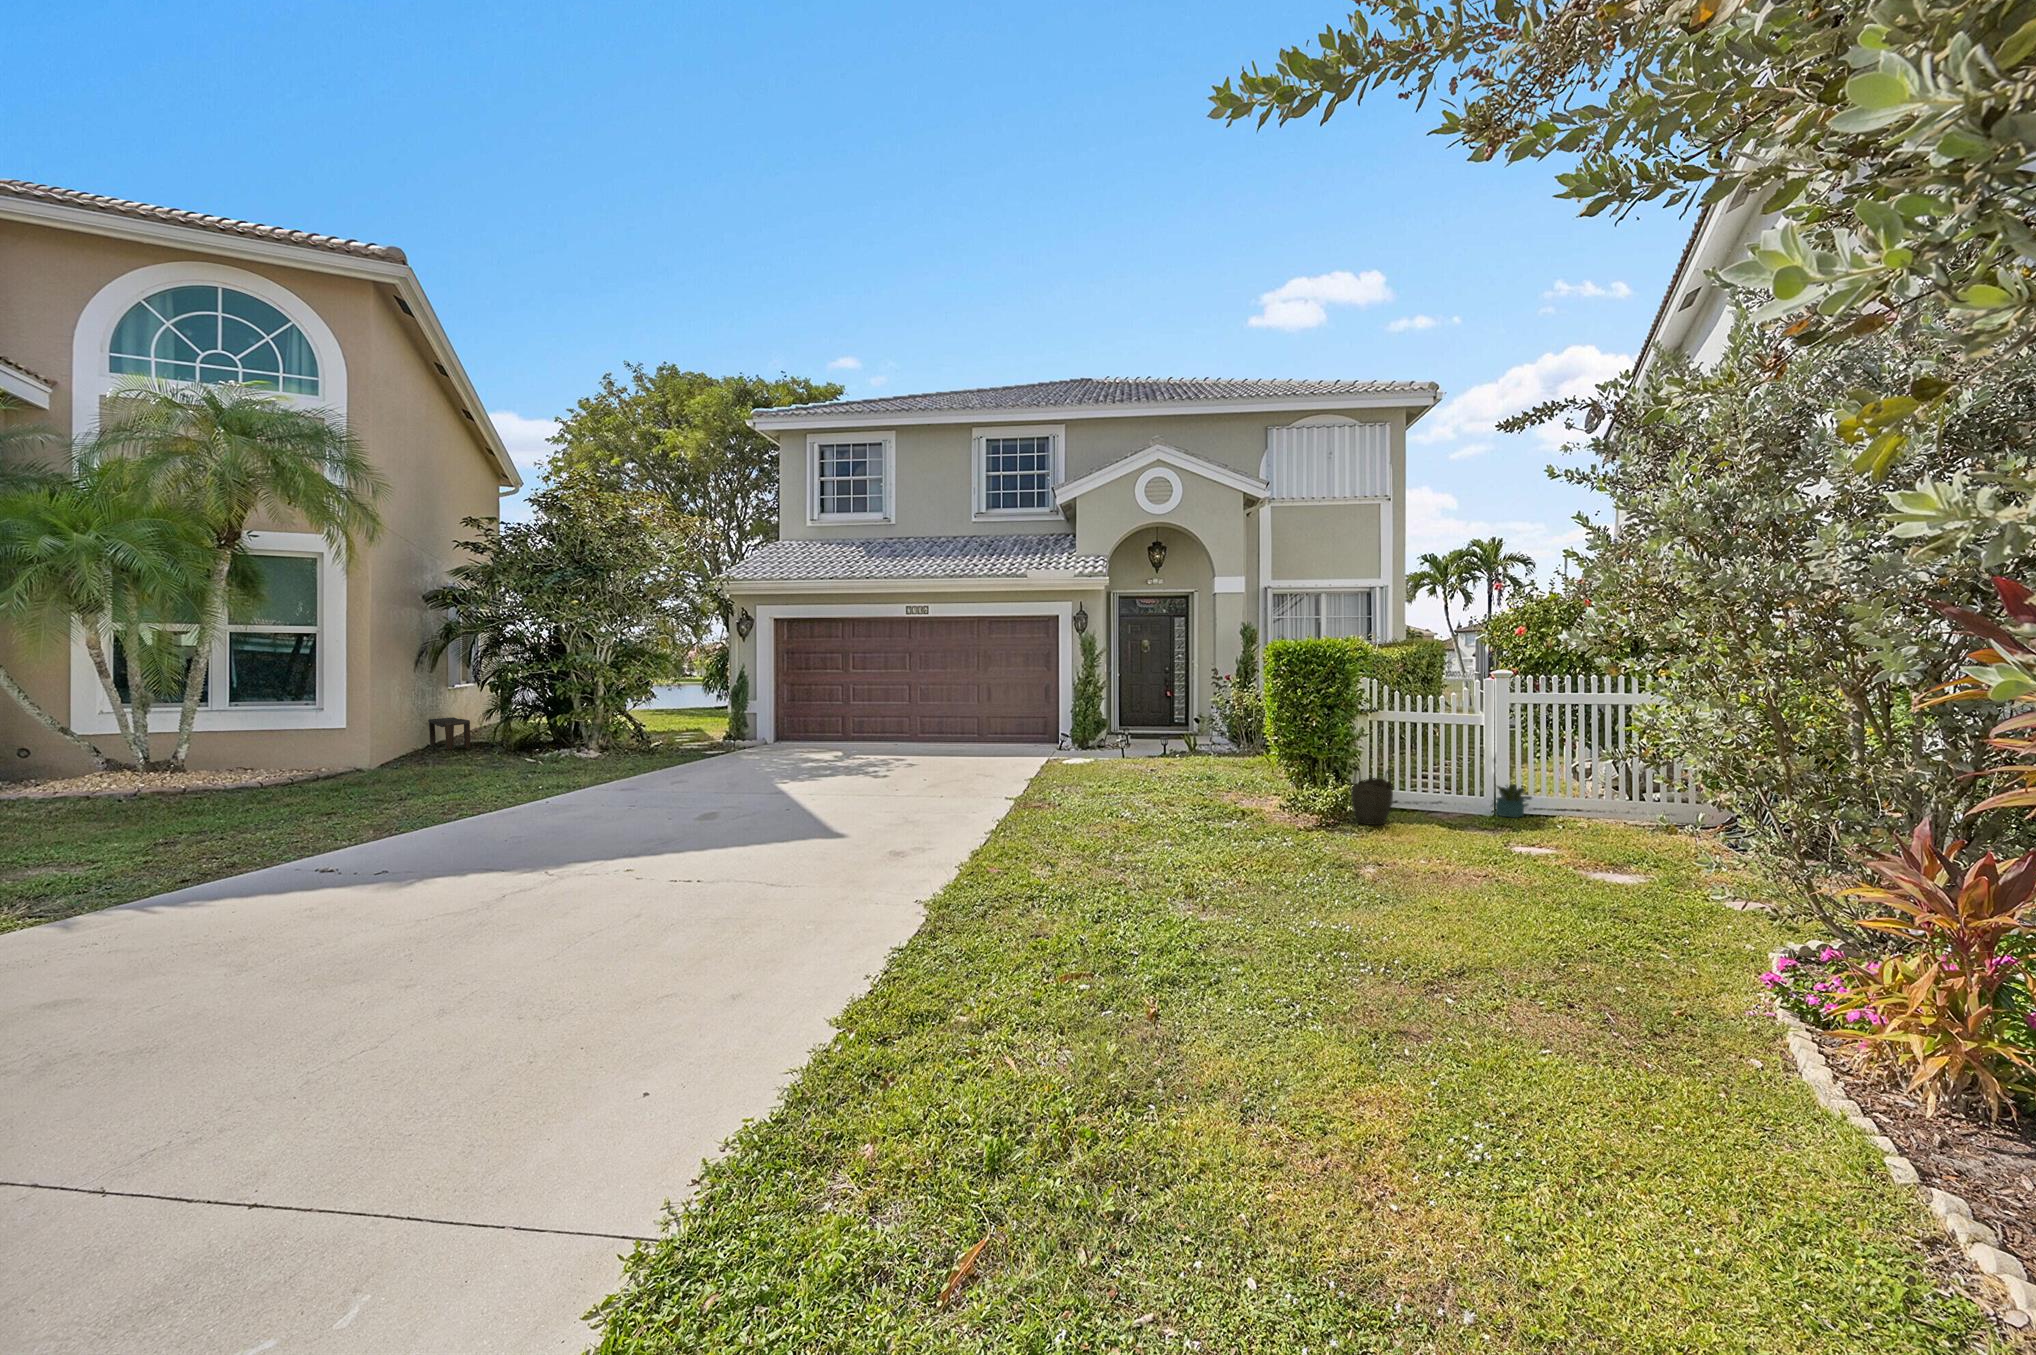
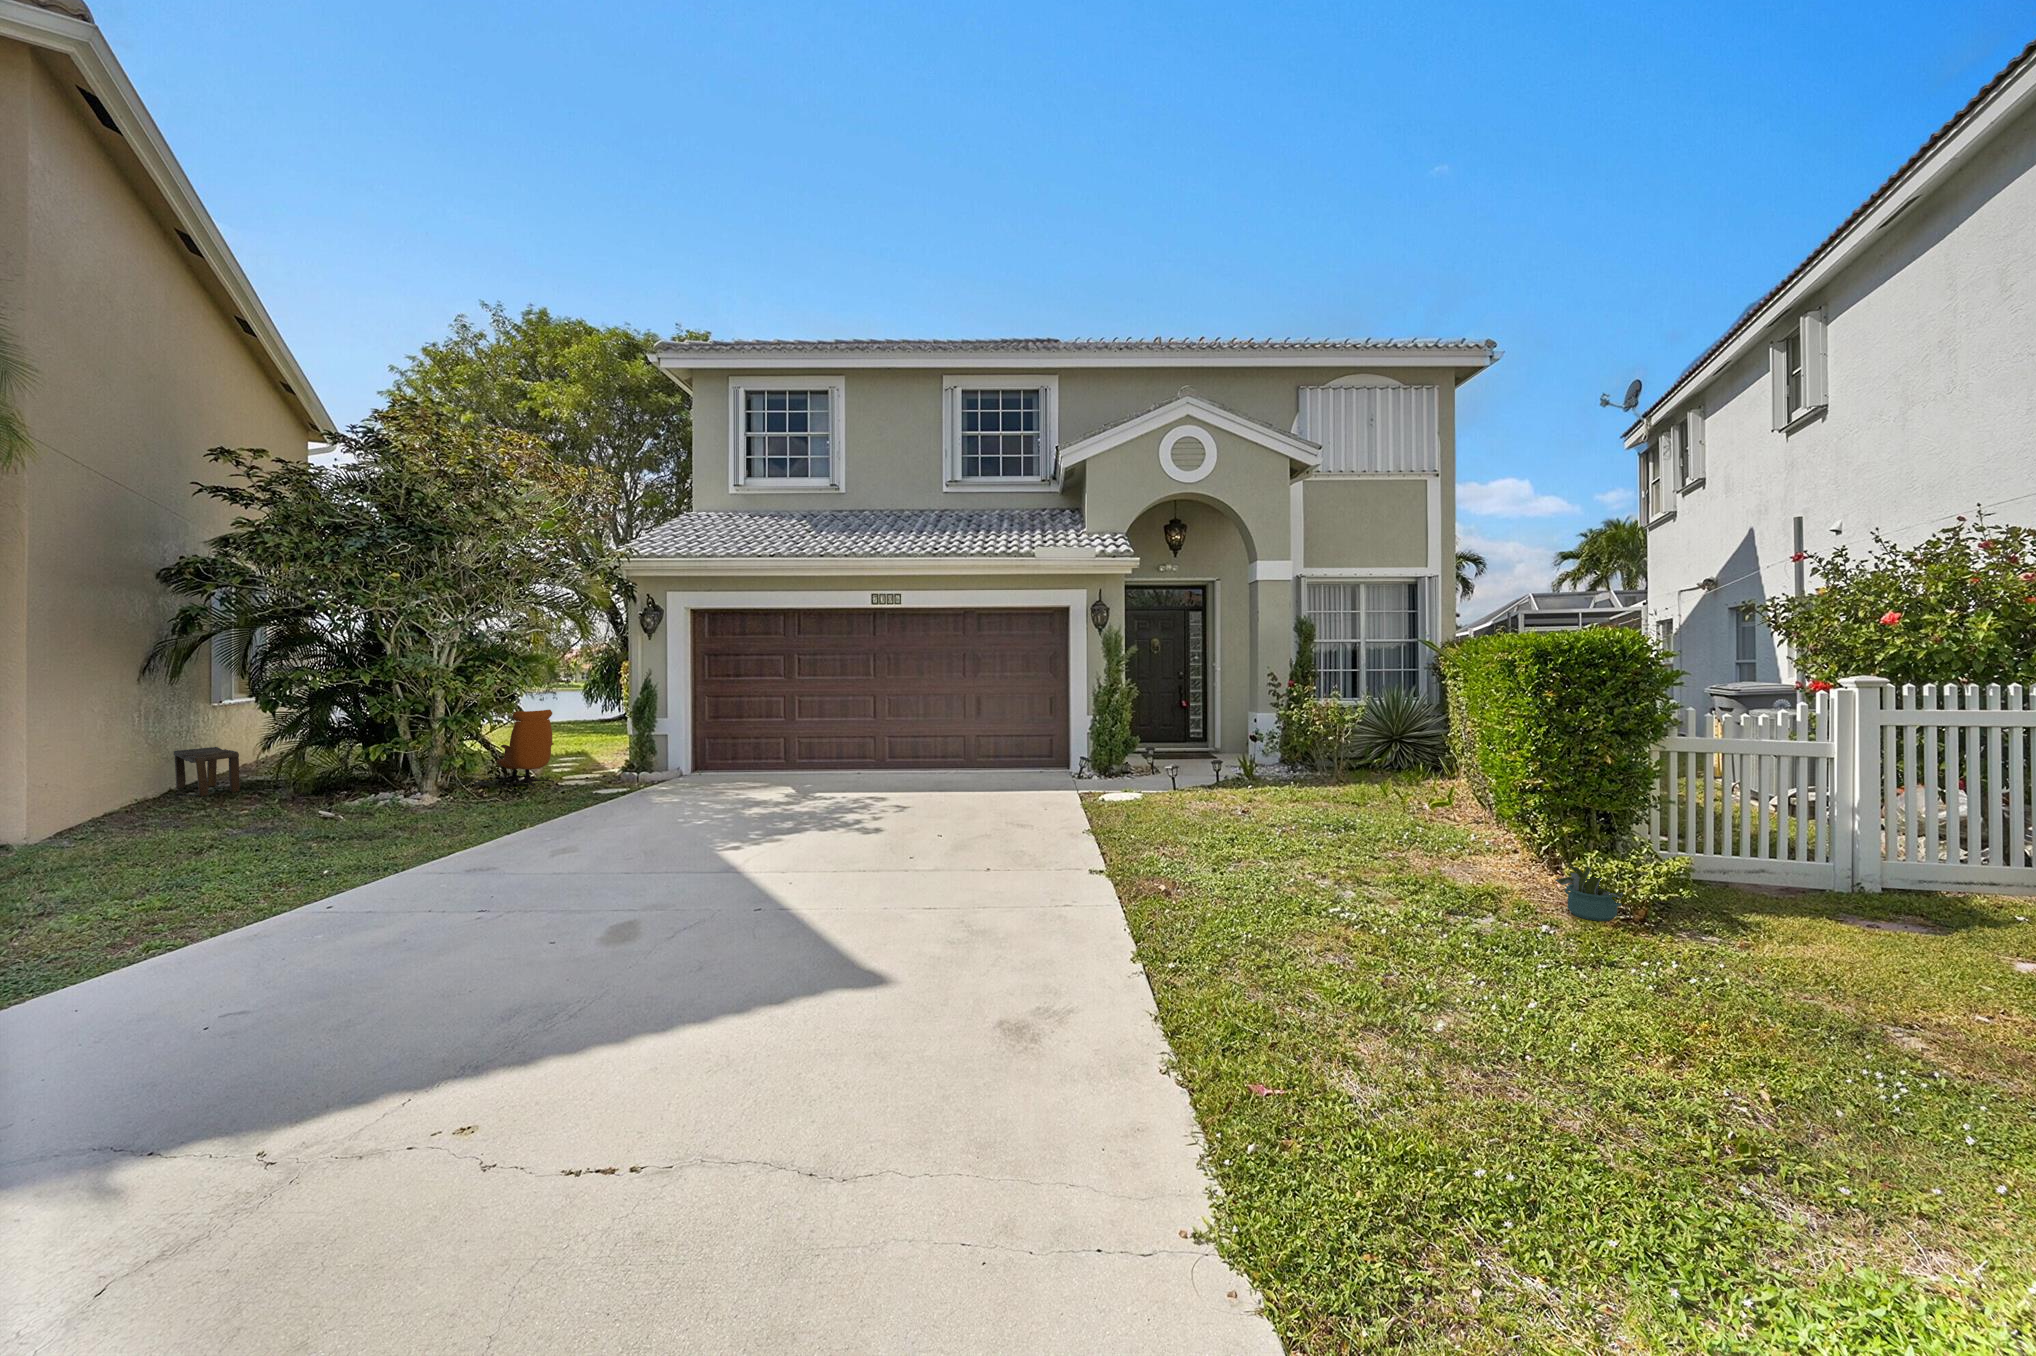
lounge chair: none [636,693,676,749] -> present [496,710,554,788]
woven basket: present [1351,768,1393,825] -> none [1697,835,1779,930]
decorative plant: present [1493,784,1532,818] -> present [1555,866,1623,921]

